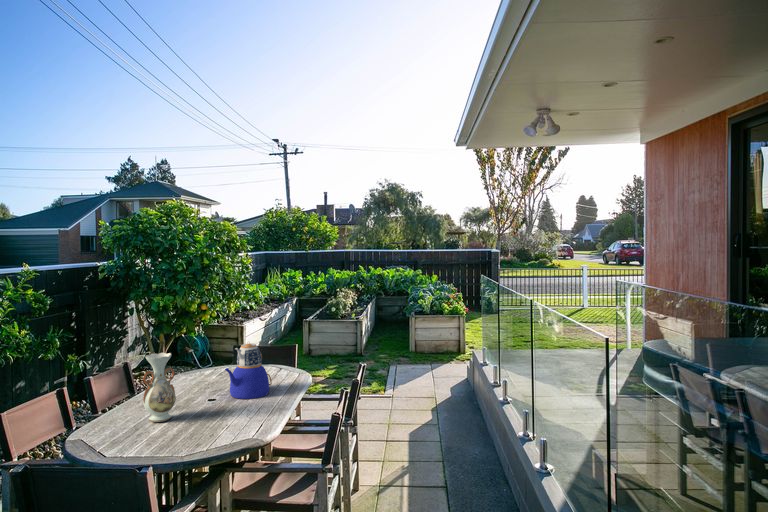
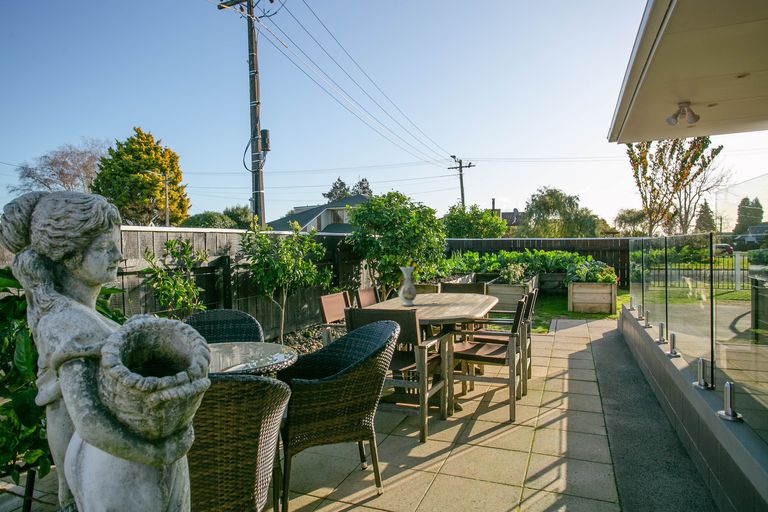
teapot: present [225,343,272,399] -> none [443,266,471,301]

